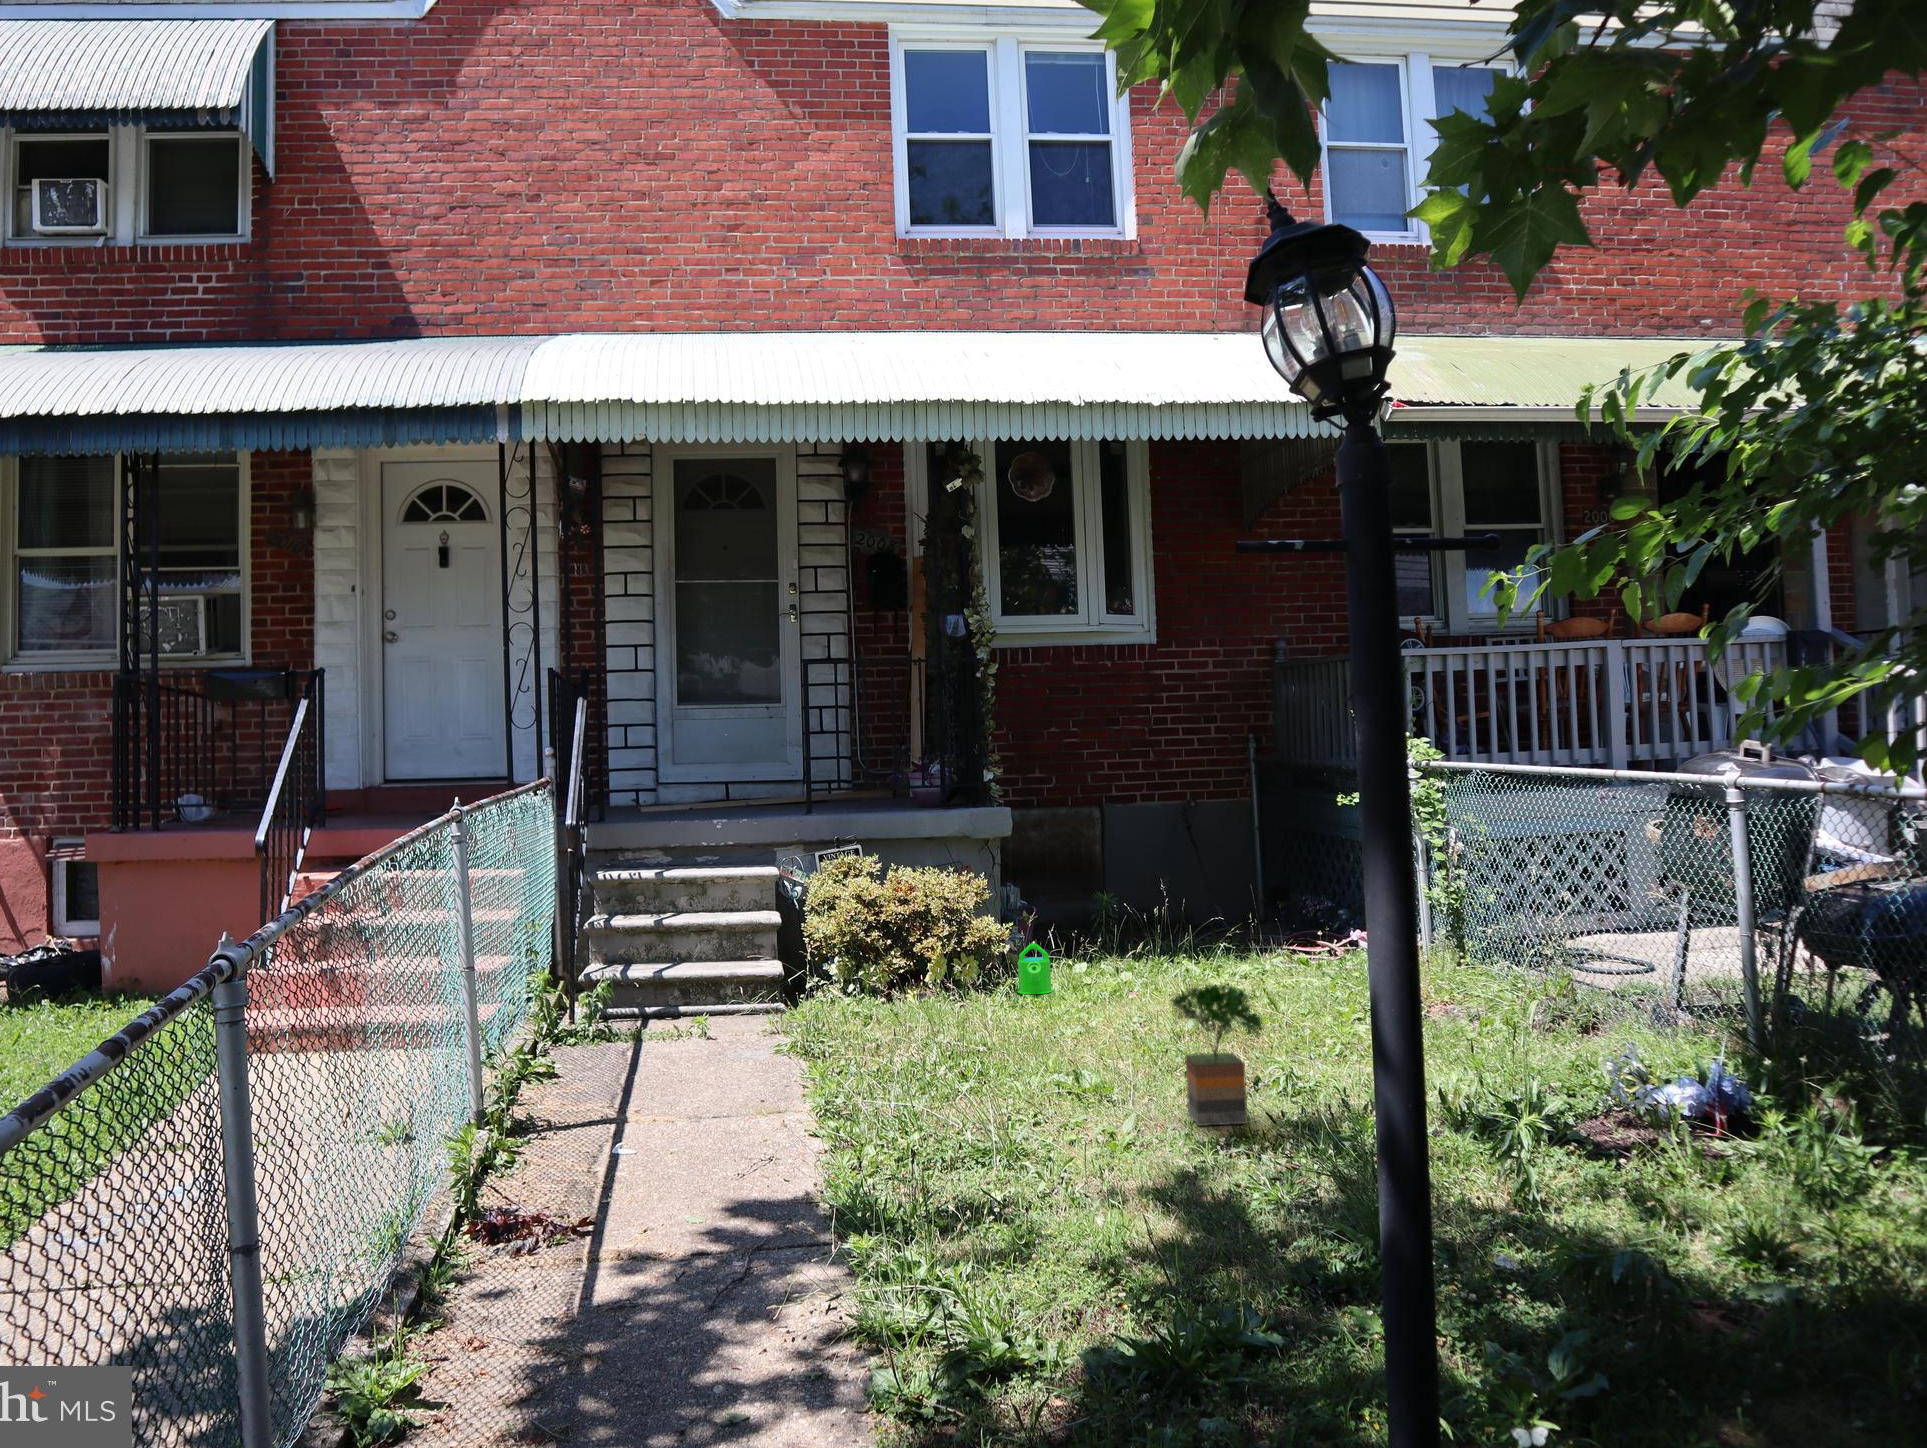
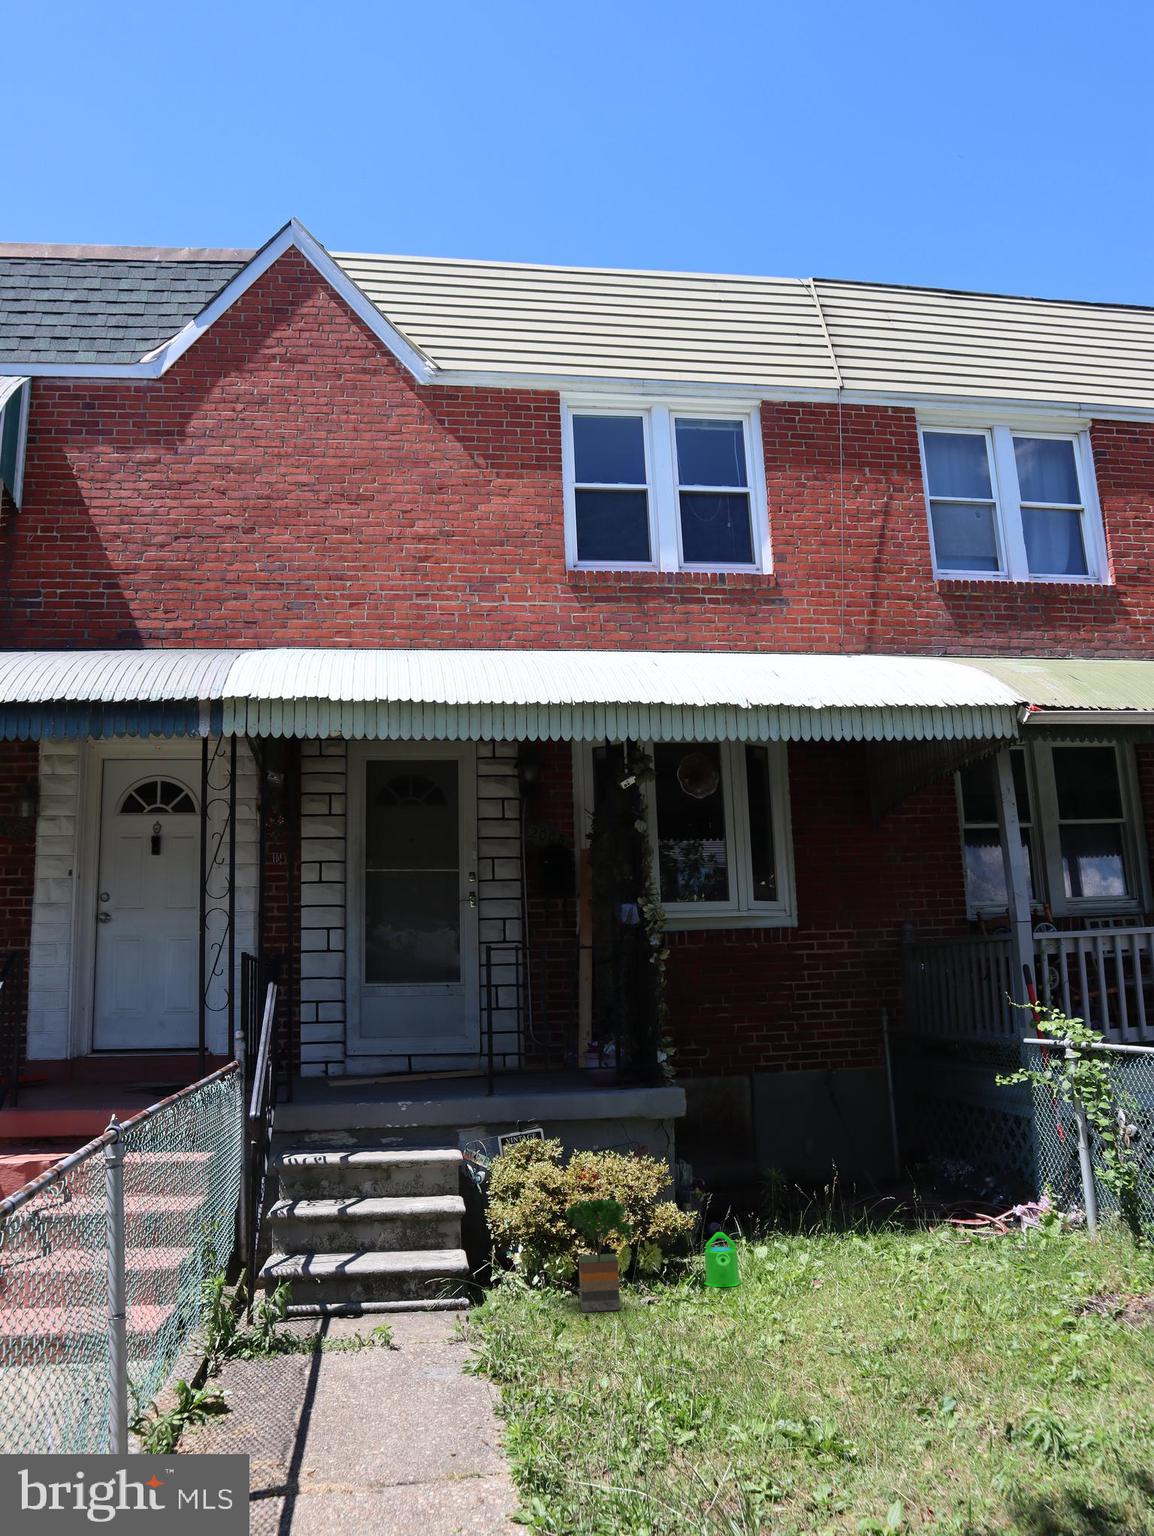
potted tree: present [1170,984,1263,1126] -> present [565,1199,632,1312]

